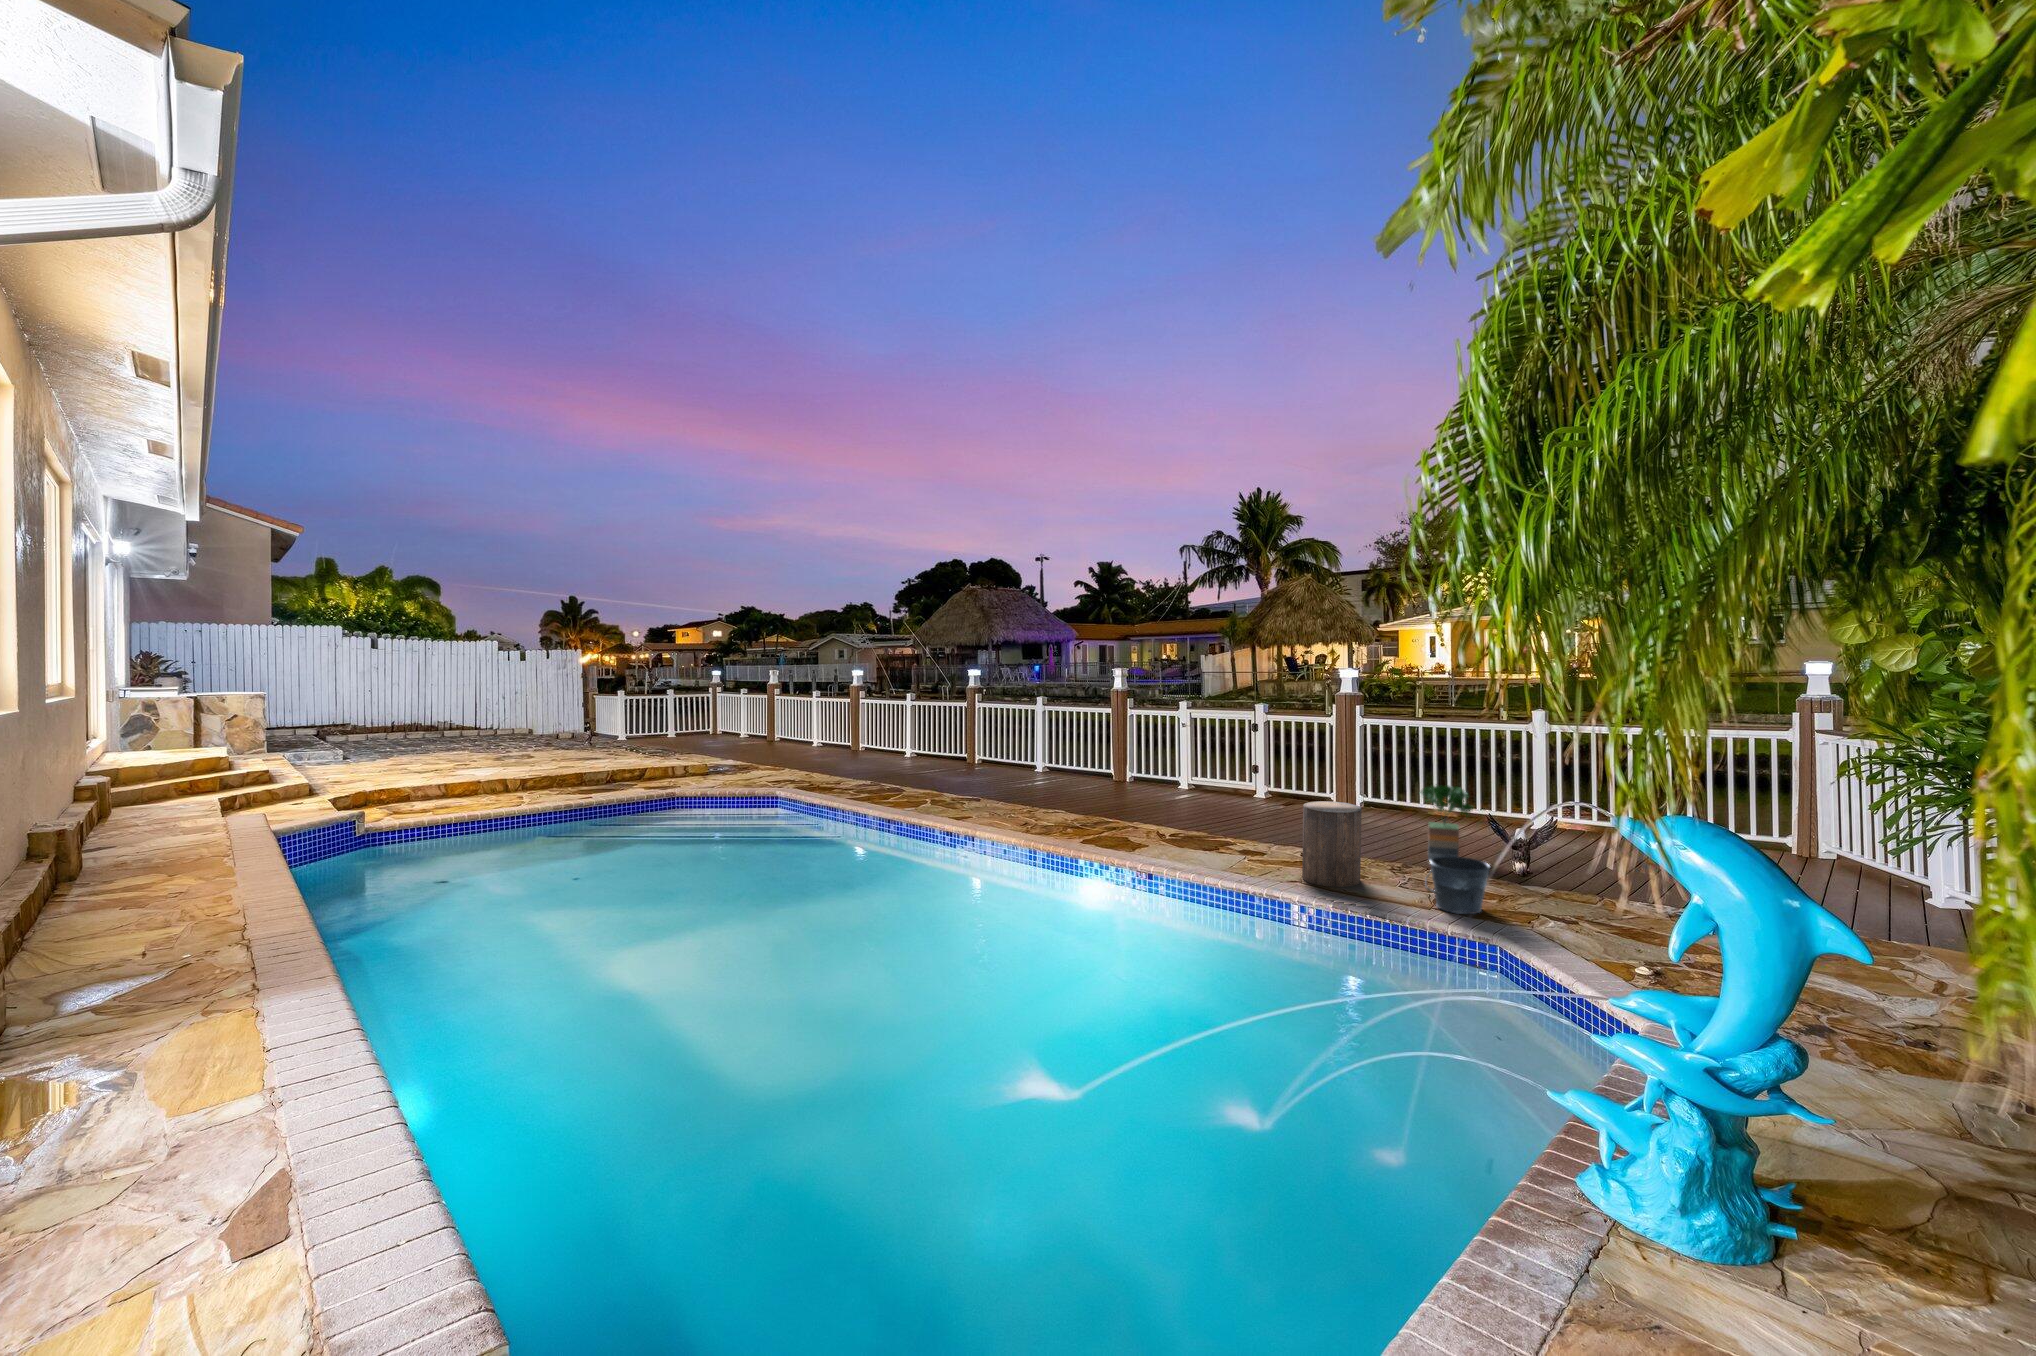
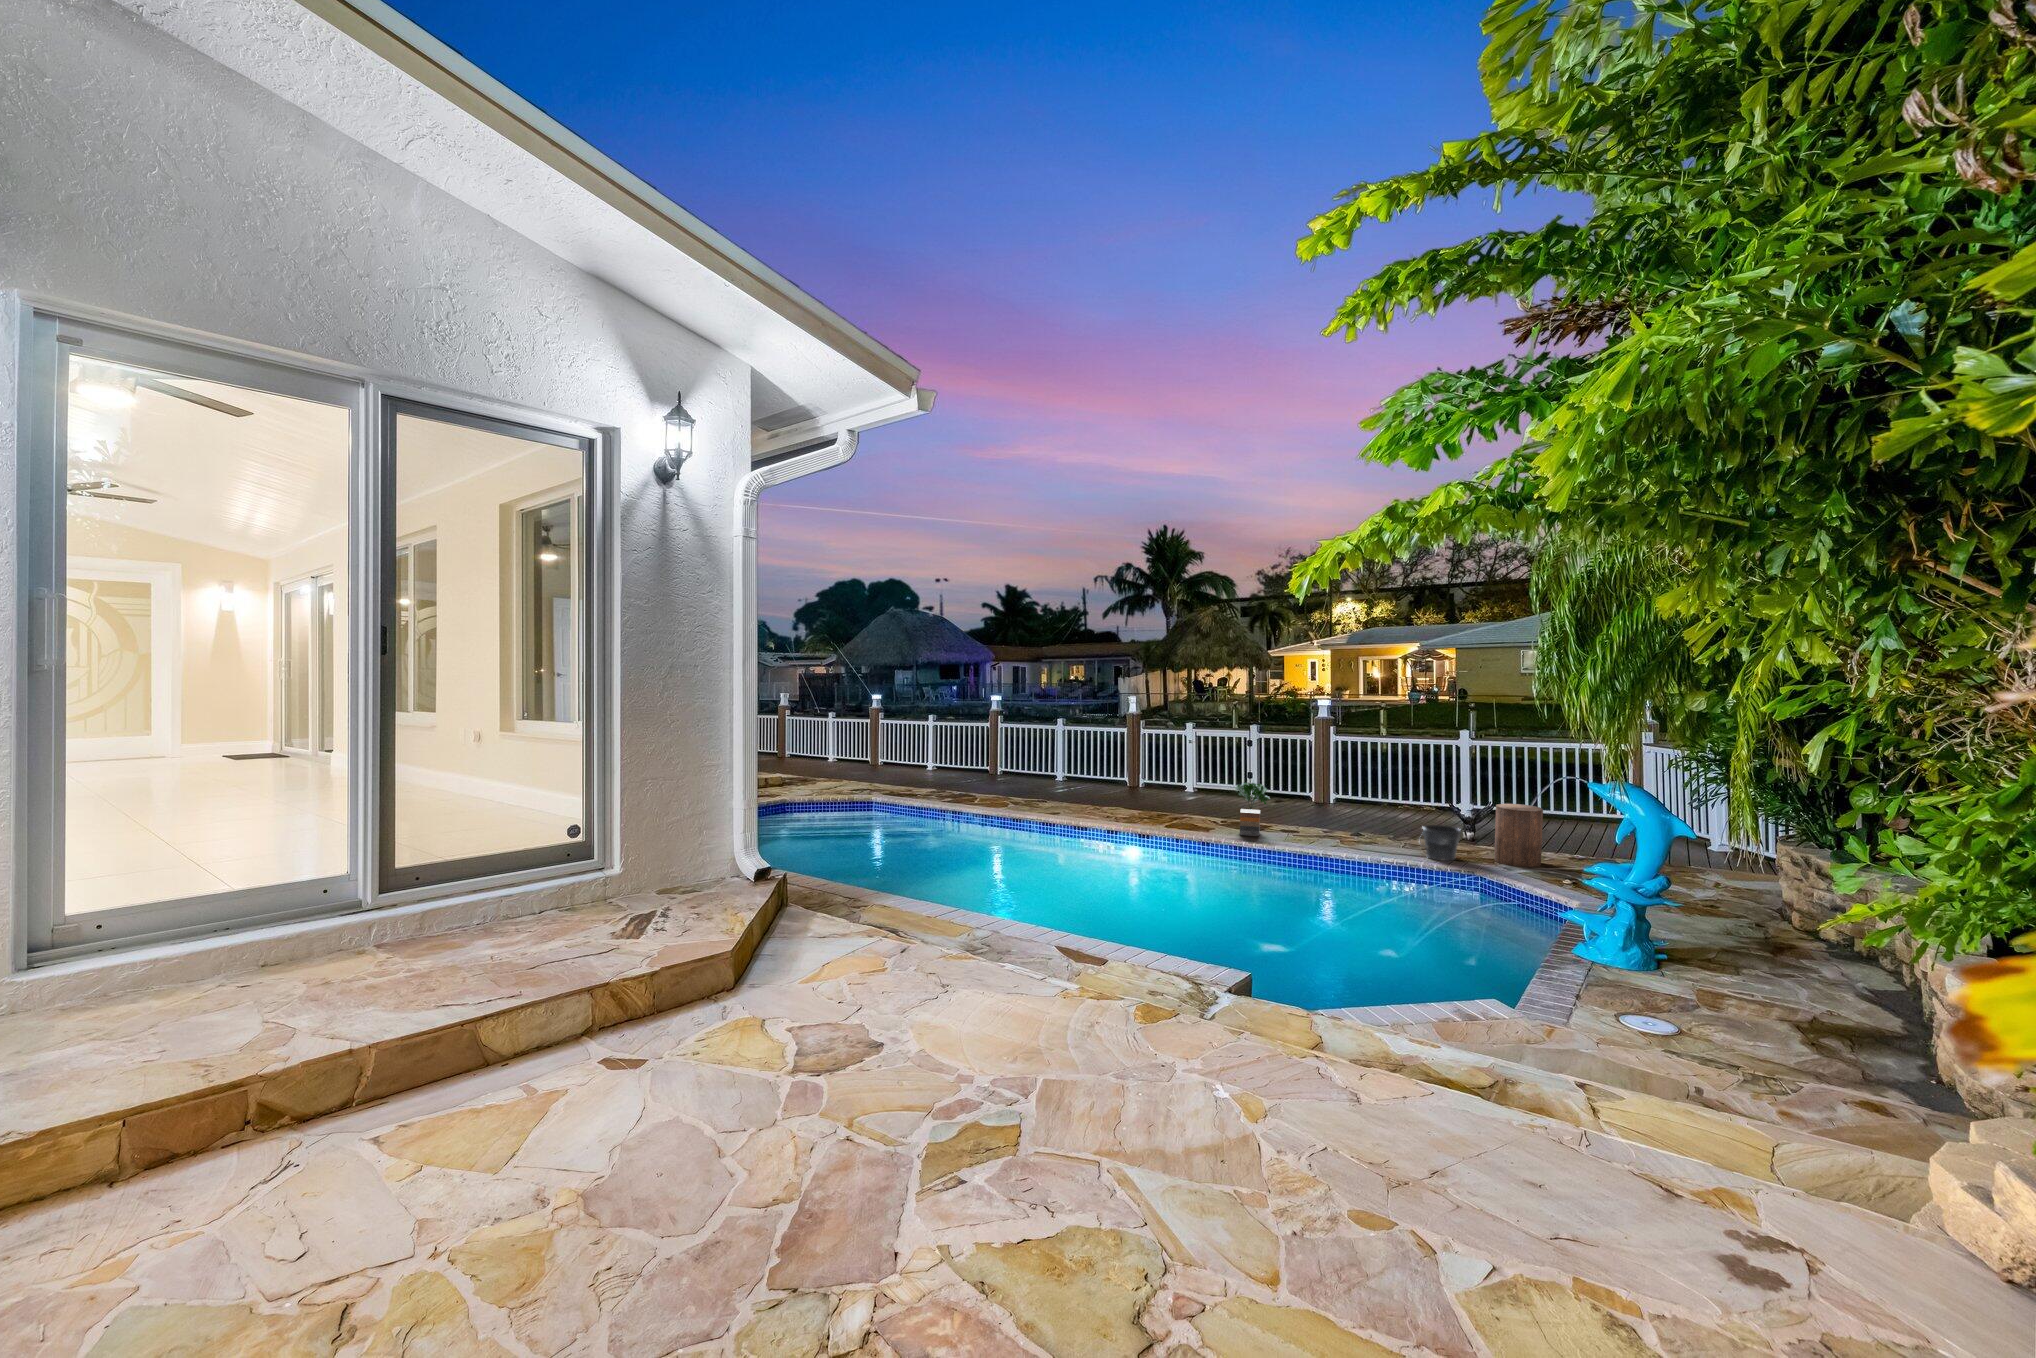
potted tree: present [1420,785,1473,860] -> present [1235,783,1269,836]
stool: present [1302,801,1362,887] -> present [1494,804,1543,867]

